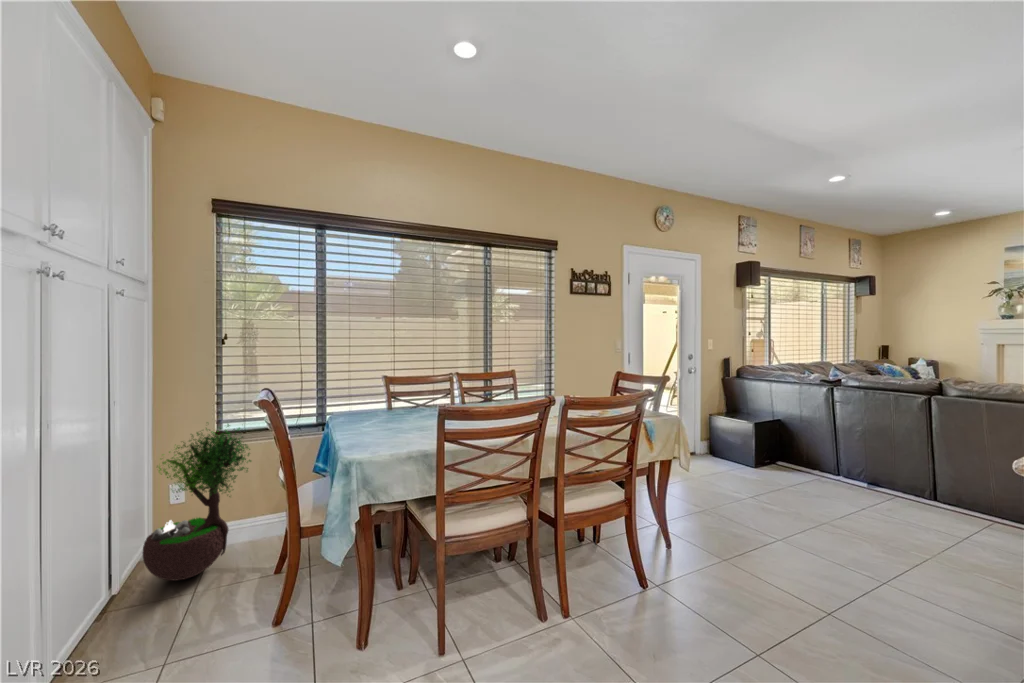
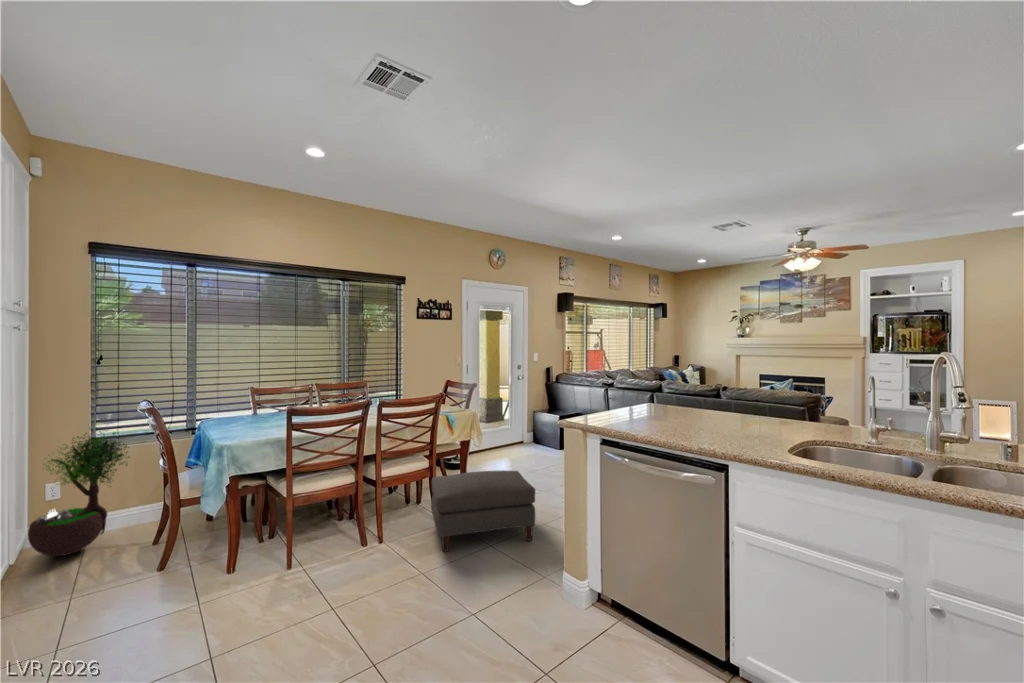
ottoman: none [631,513,835,655] -> present [431,470,535,552]

